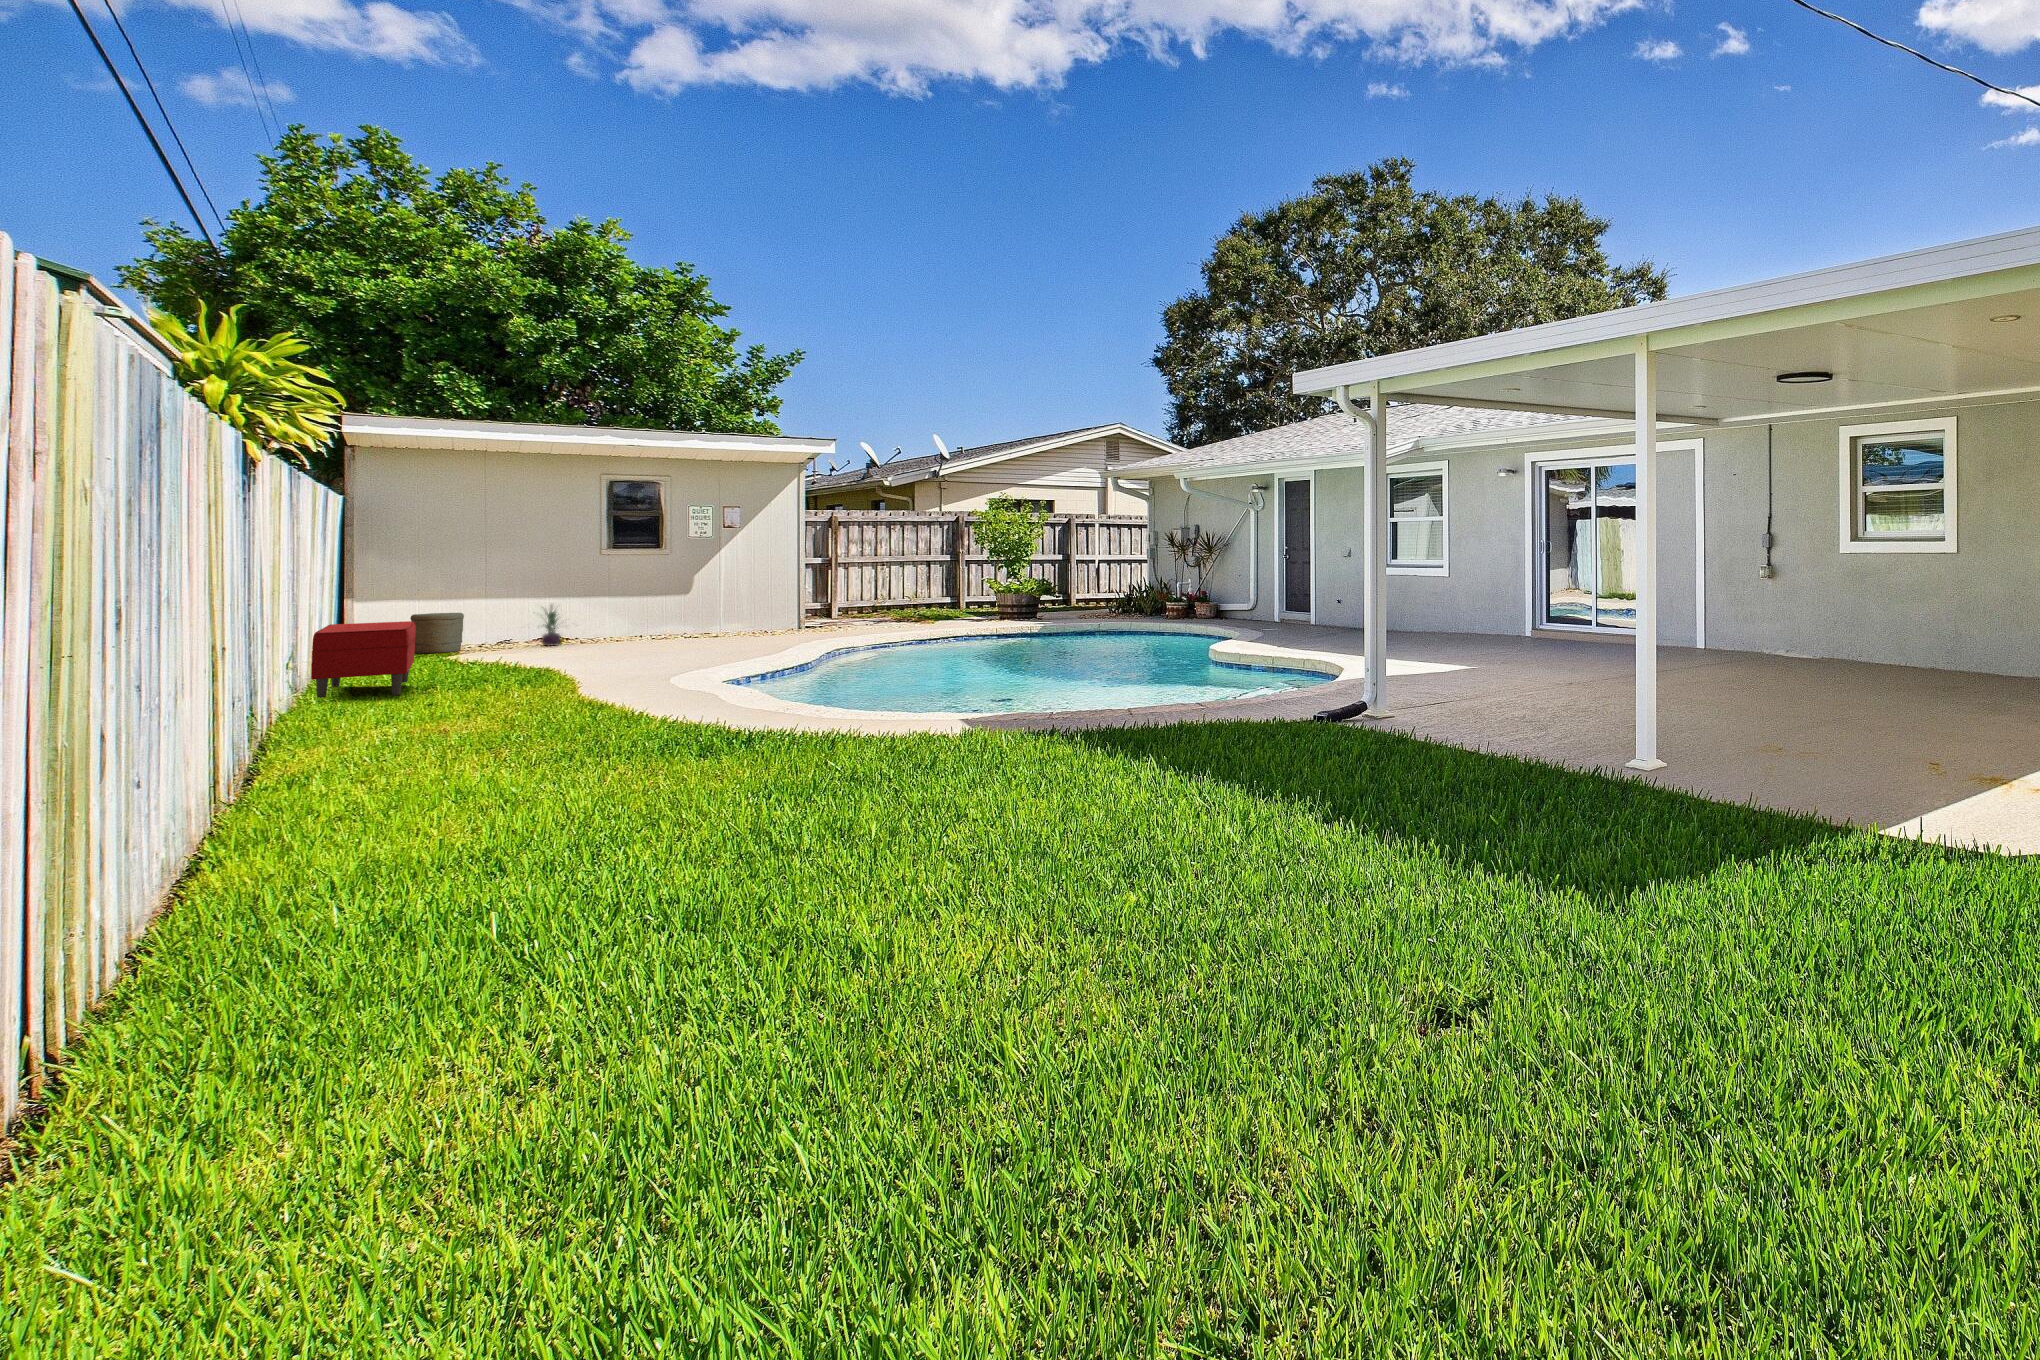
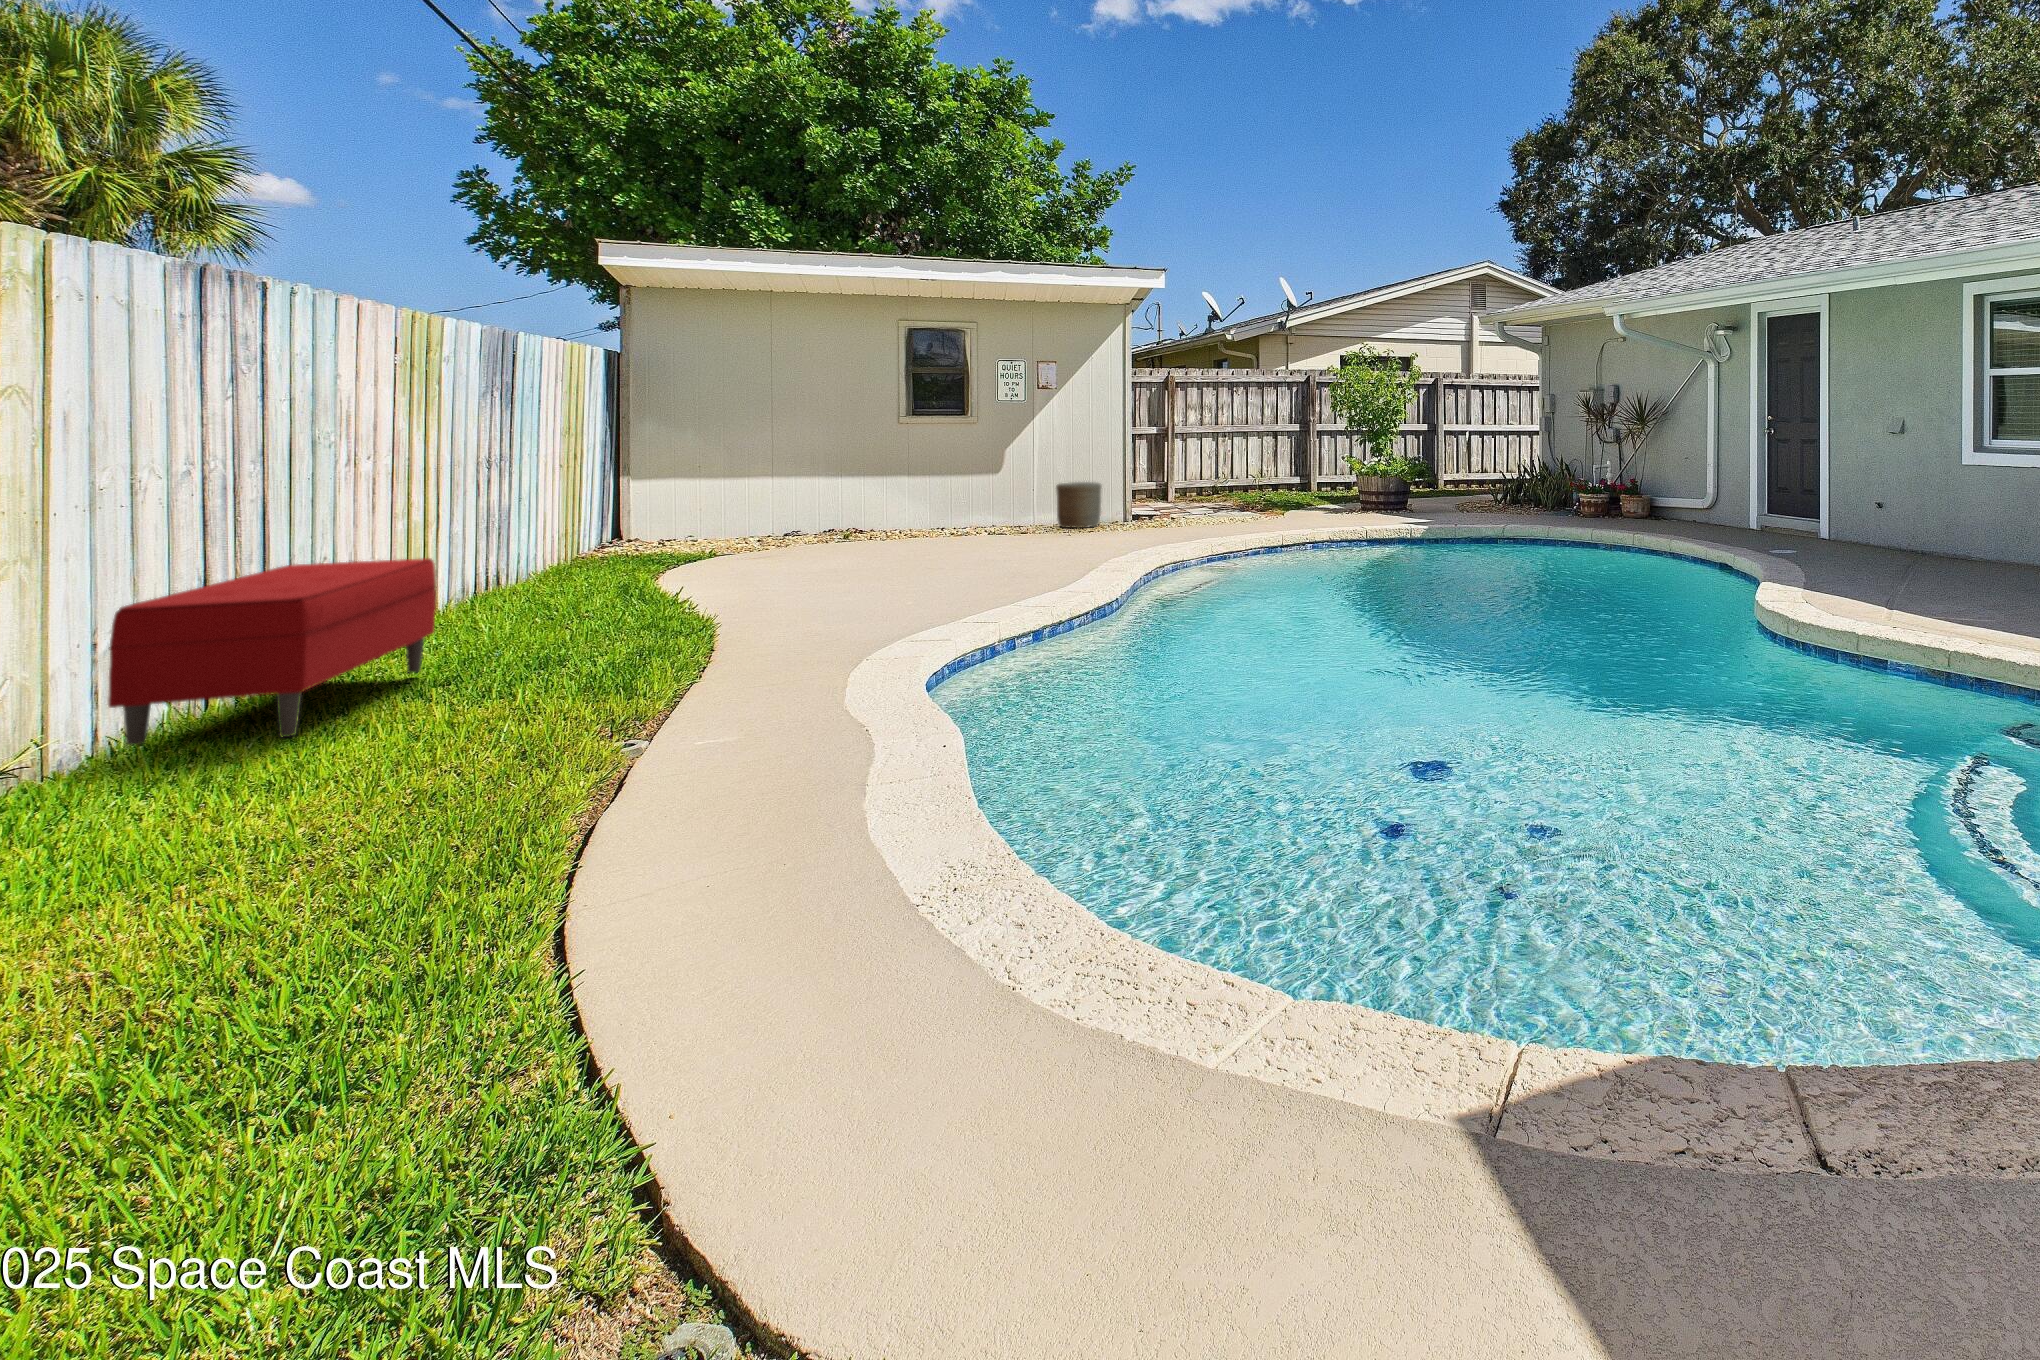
decorative plant: present [541,605,561,646] -> none [802,485,872,541]
woven basket: present [410,613,464,654] -> present [1056,482,1102,528]

